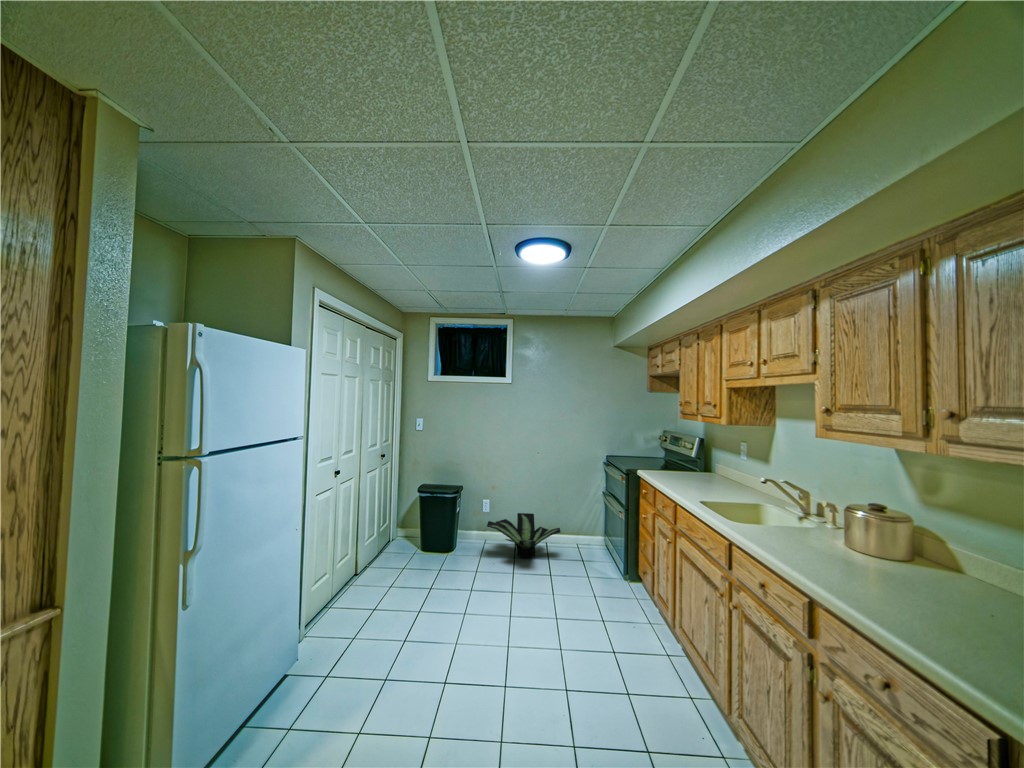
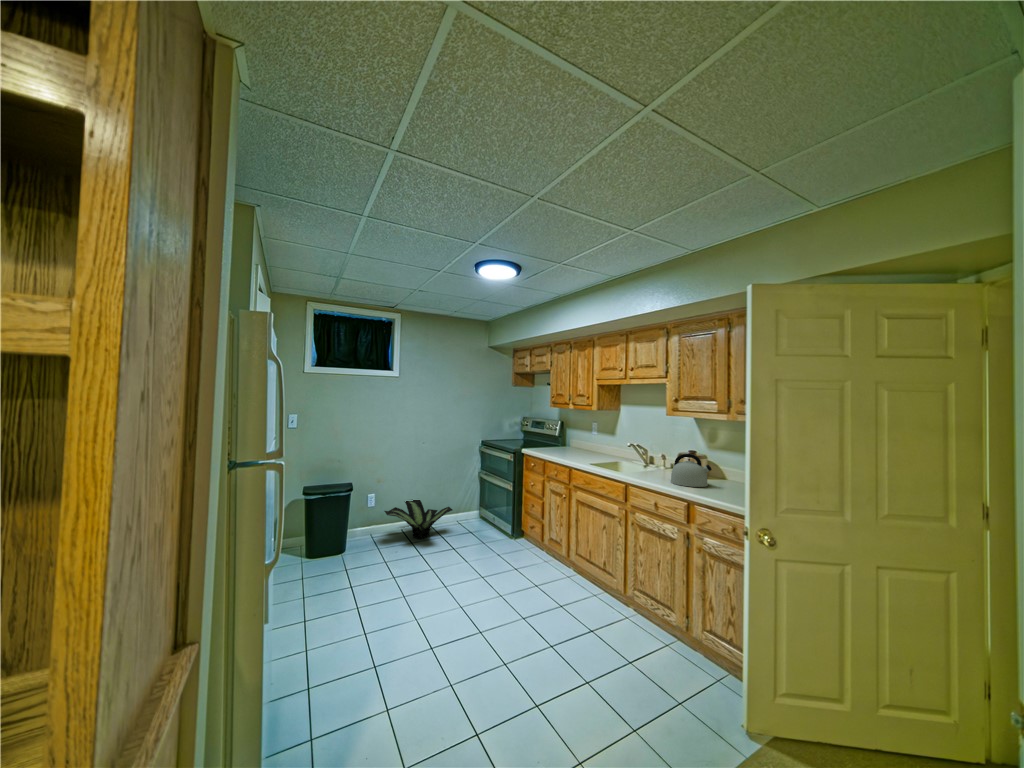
kettle: none [798,507,884,576] -> present [671,454,712,487]

